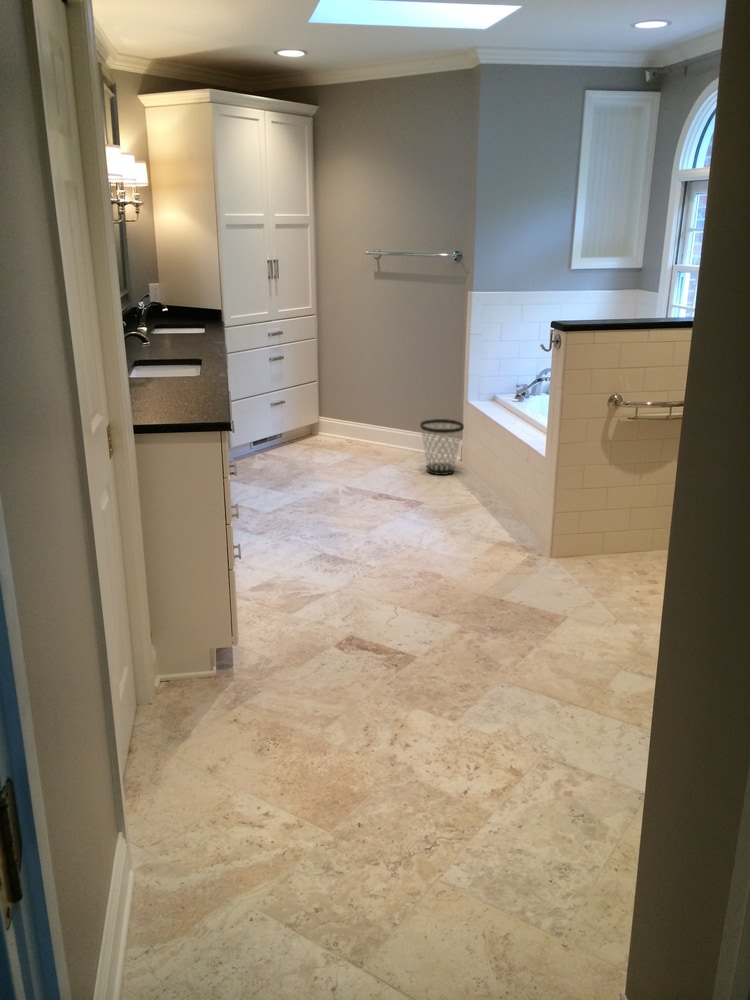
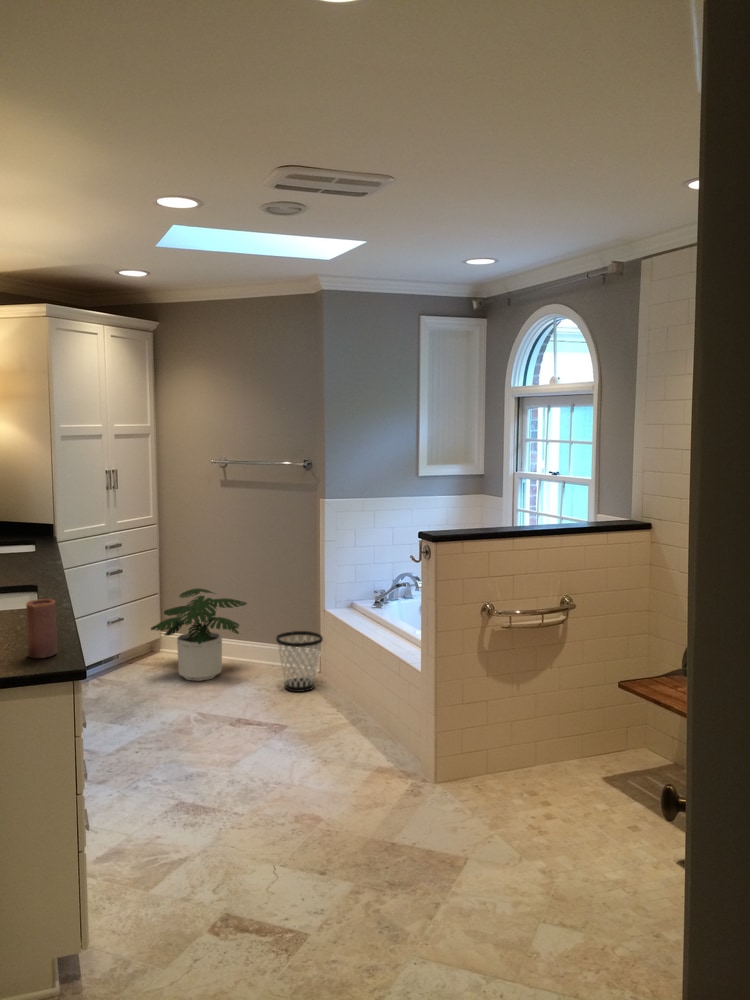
candle: none [183,362,209,411] -> present [26,599,57,658]
potted plant: none [307,376,396,460] -> present [151,588,247,681]

